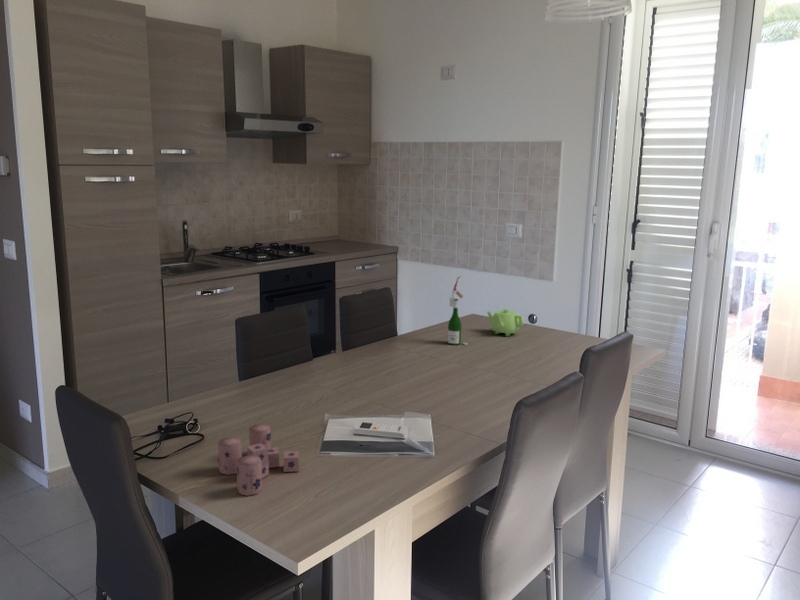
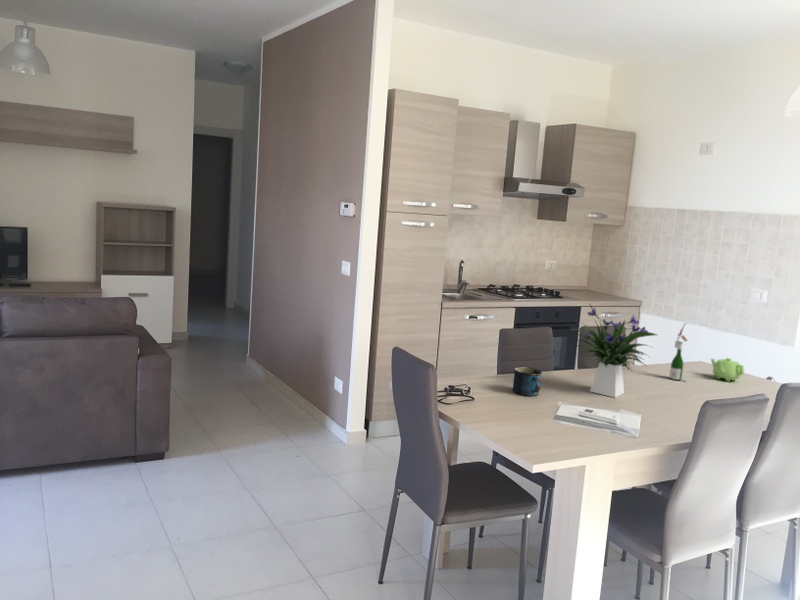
flower arrangement: none [328,270,437,387] -> present [576,305,656,397]
mug: none [259,367,298,408] -> present [513,367,542,396]
candle: present [218,424,299,496] -> none [483,396,538,435]

